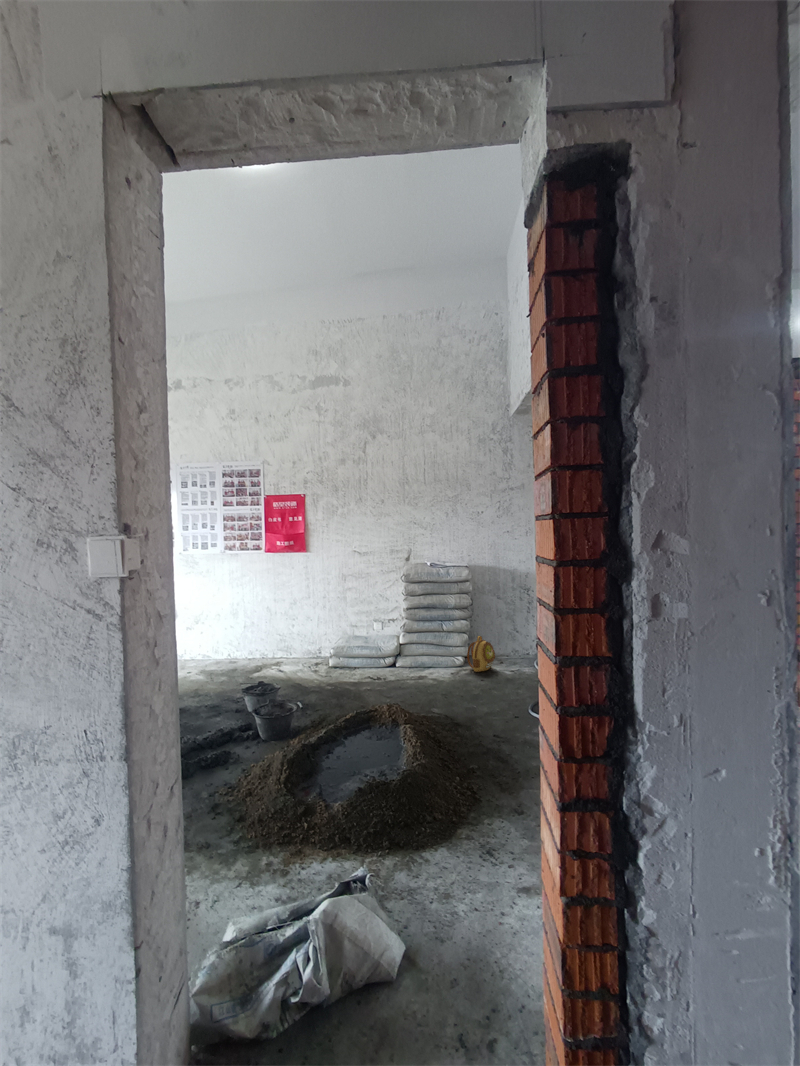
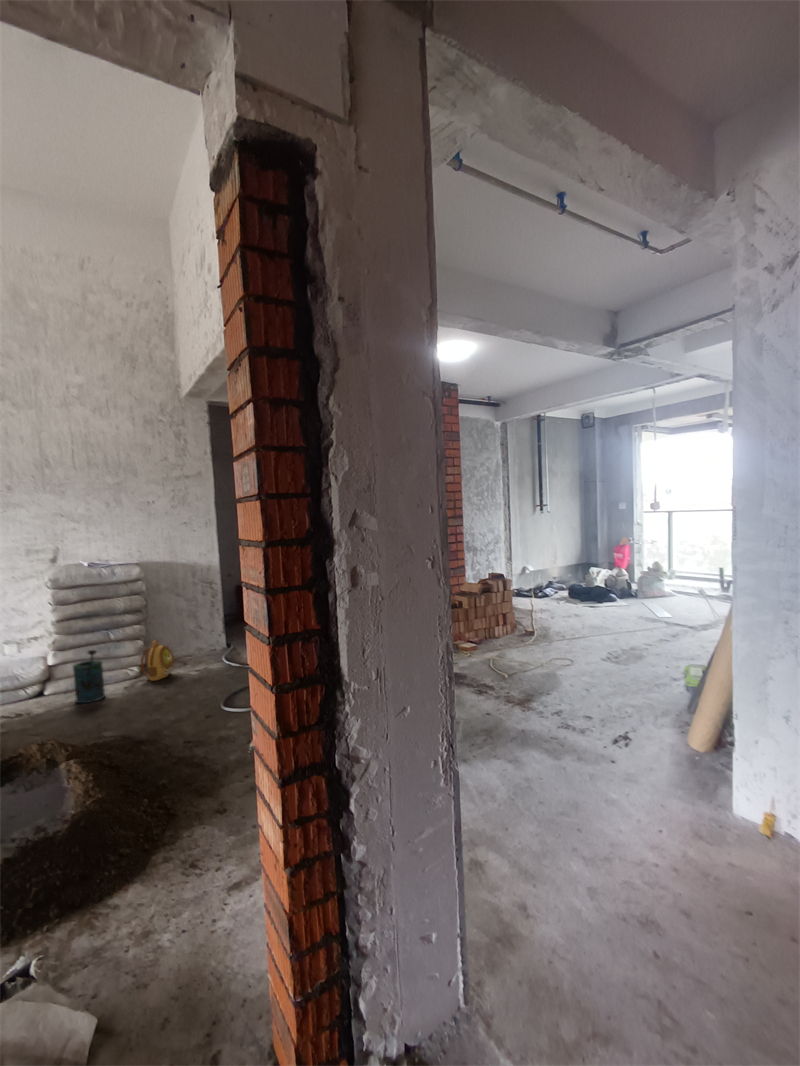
watering can: none [415,637,437,681] -> present [73,650,105,703]

